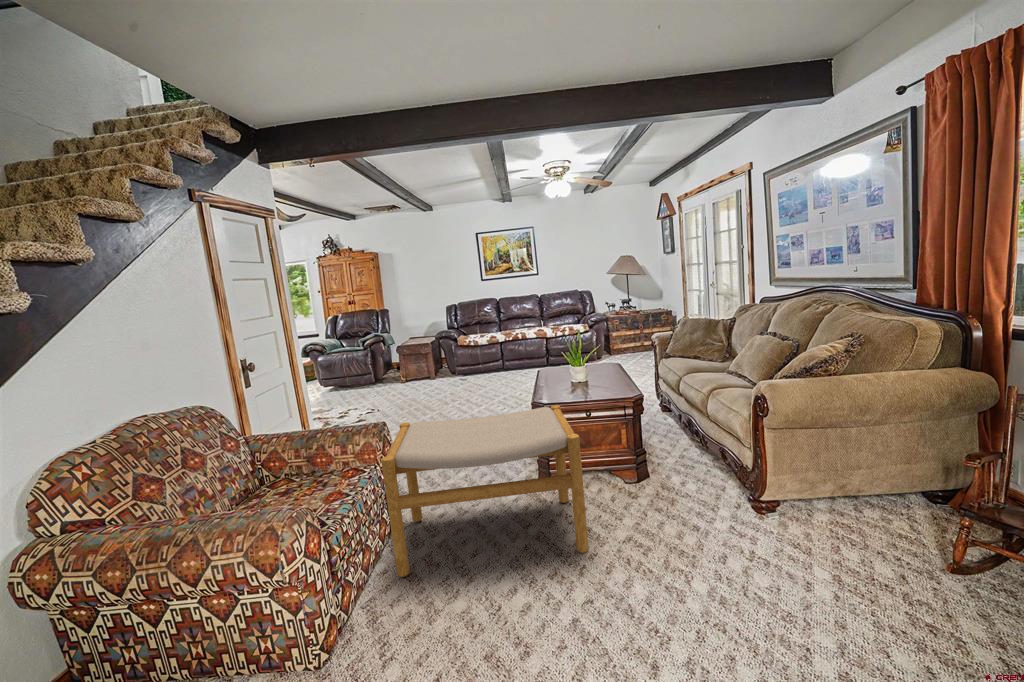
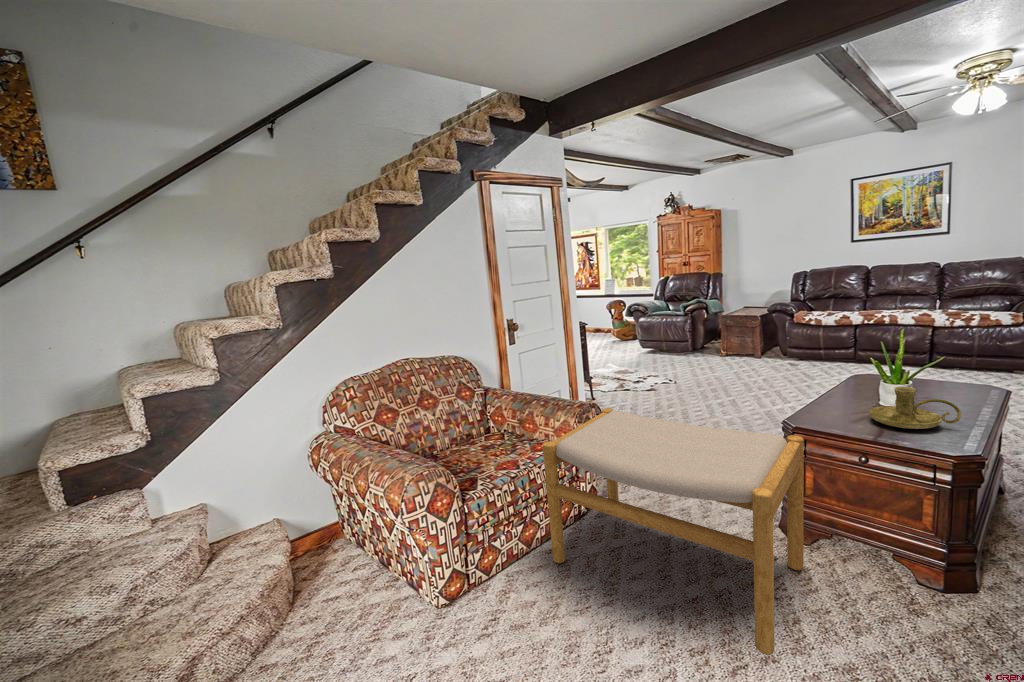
candle holder: none [576,365,619,390] -> present [869,387,961,429]

